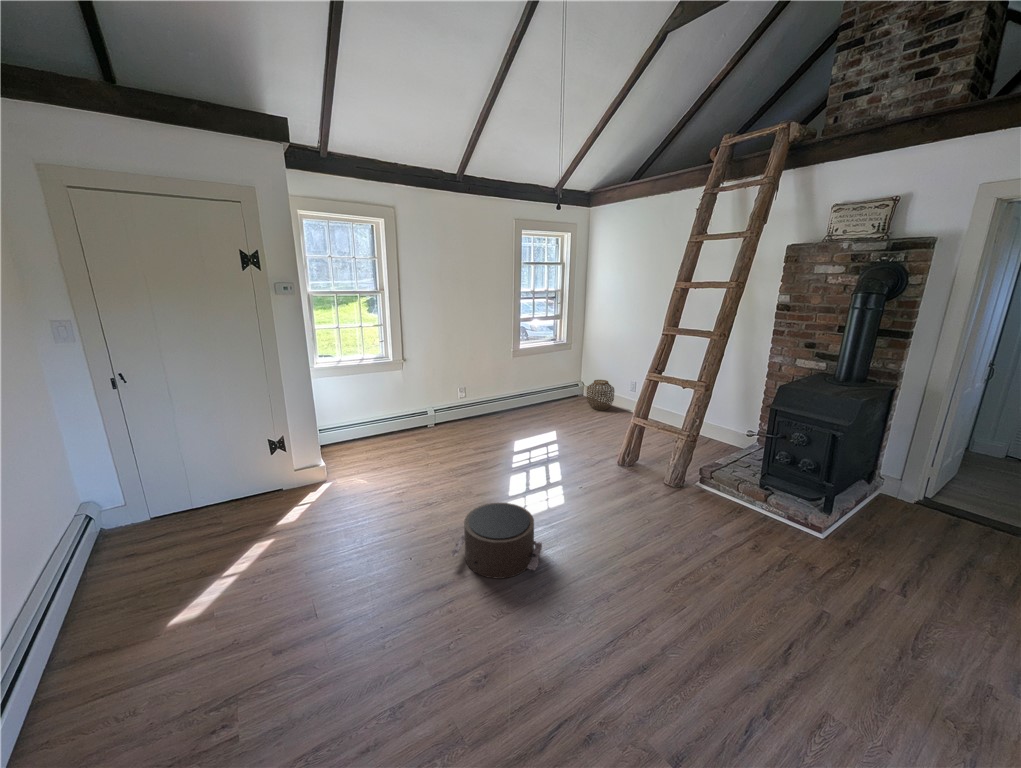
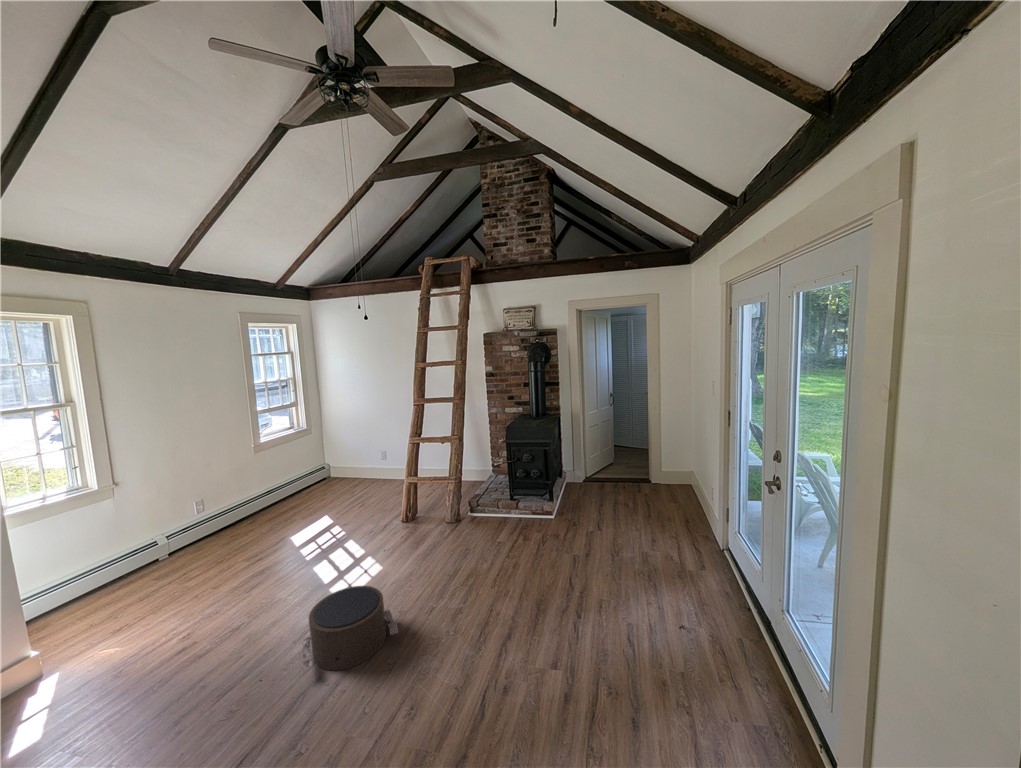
woven basket: present [587,380,614,410] -> none [342,456,369,485]

